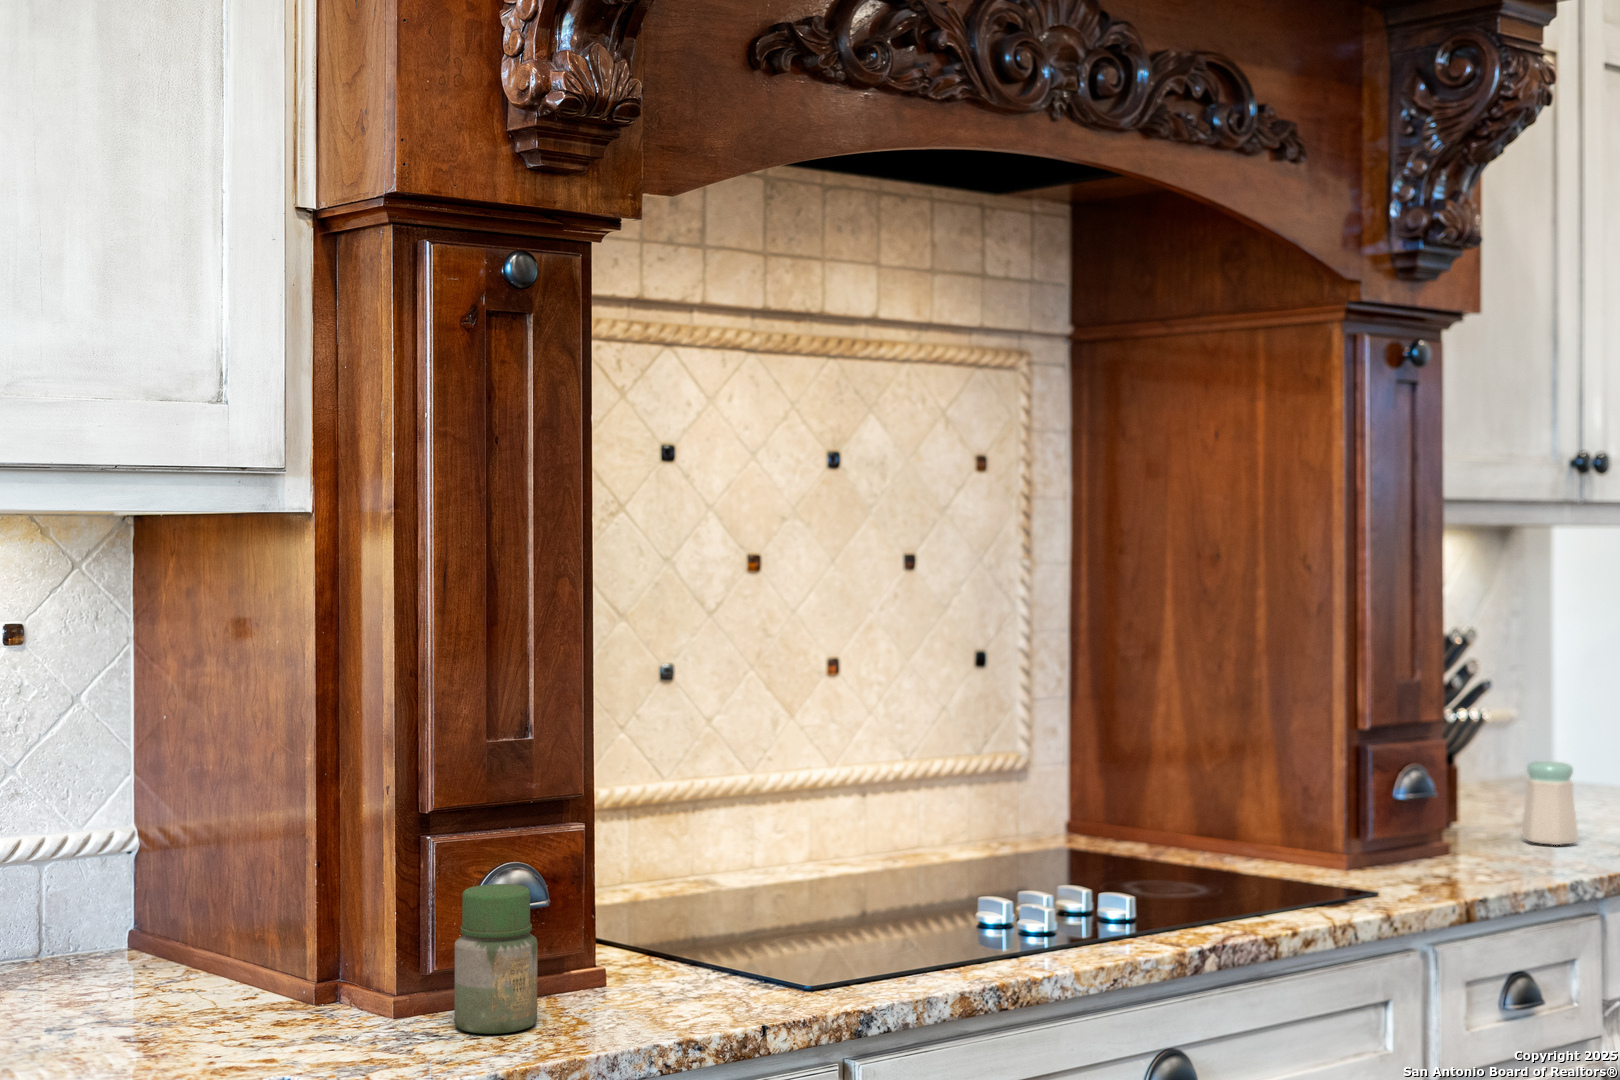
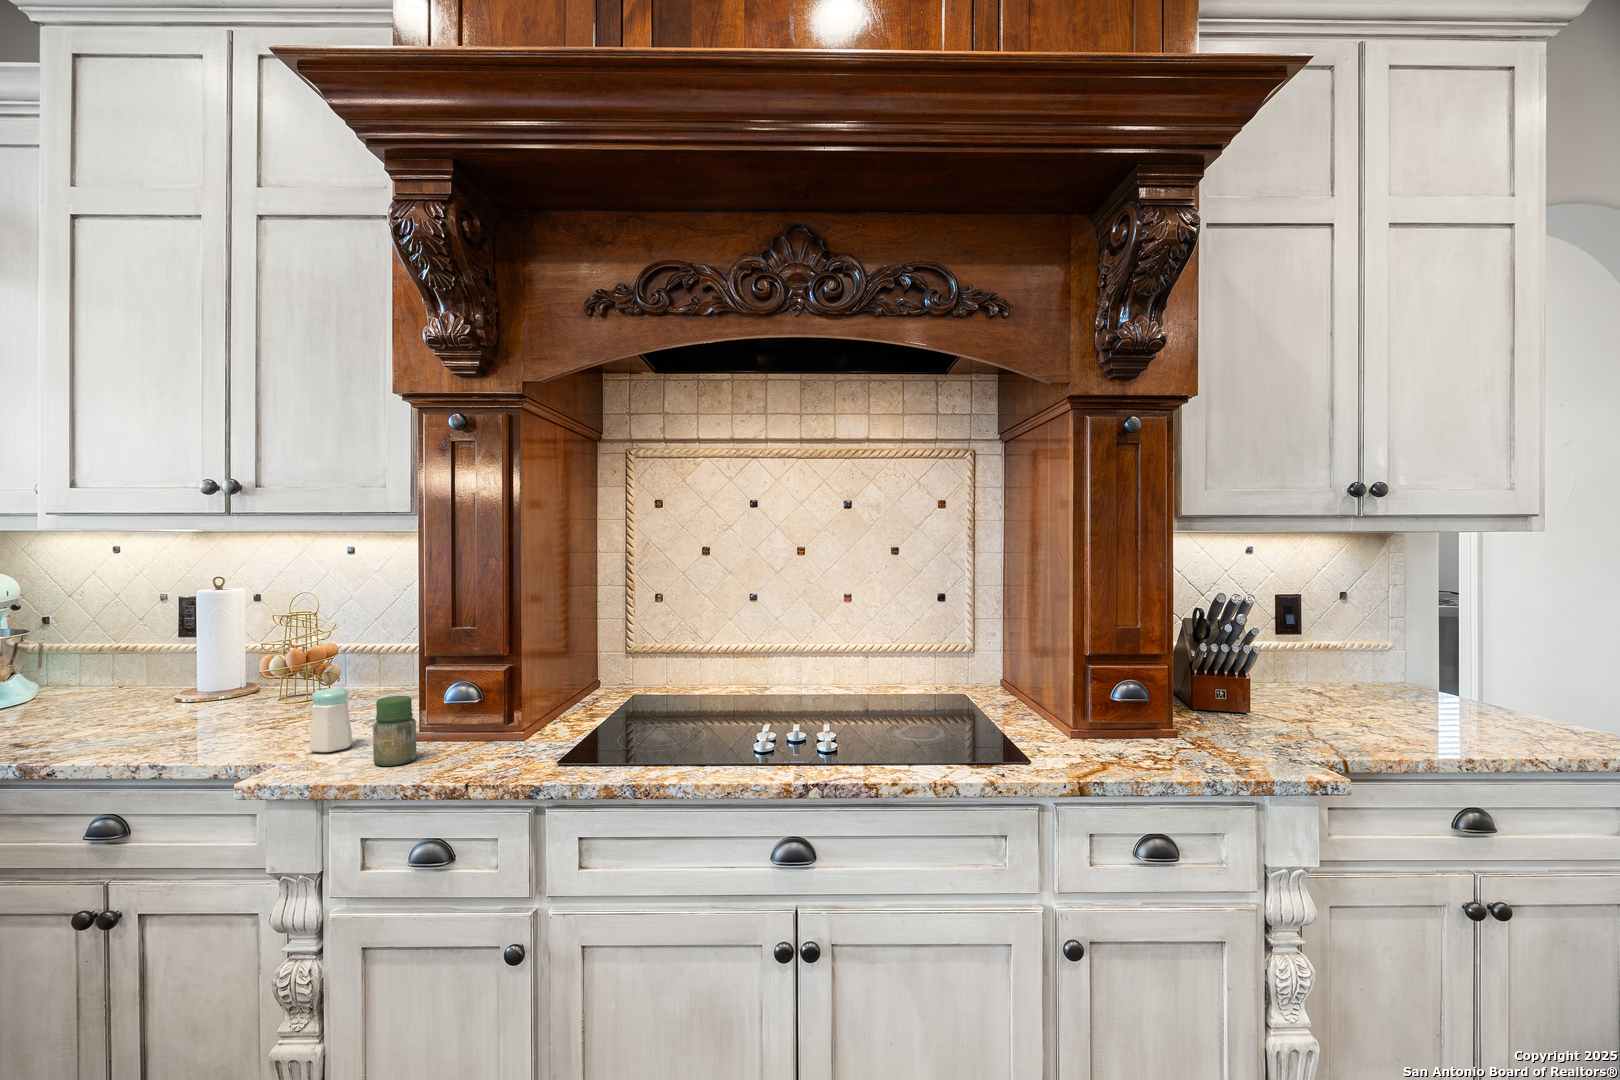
salt shaker: present [1522,761,1578,845] -> present [310,688,352,752]

